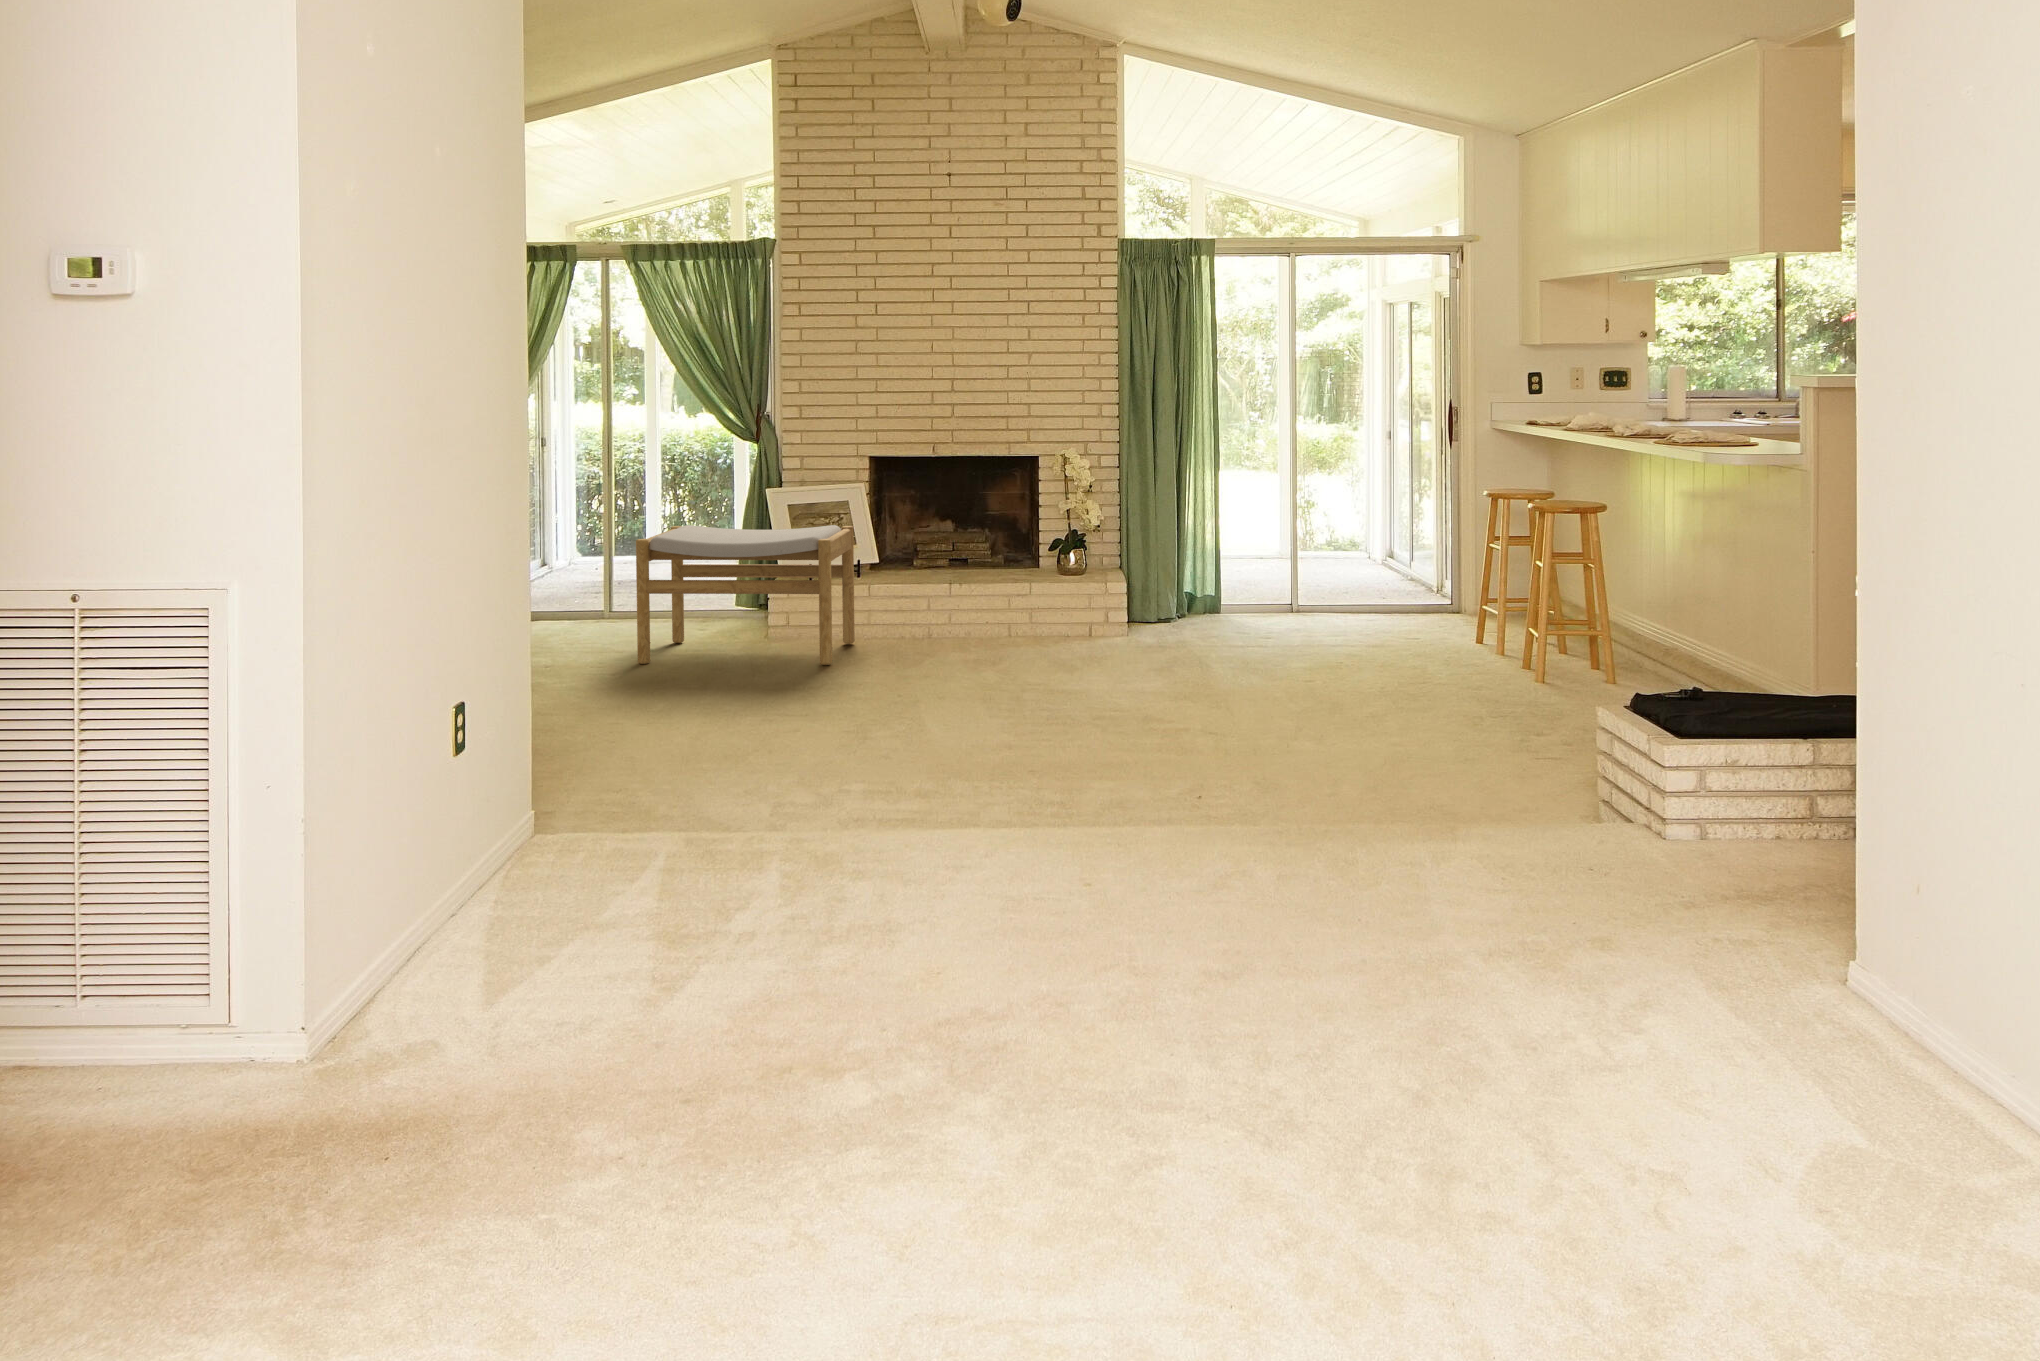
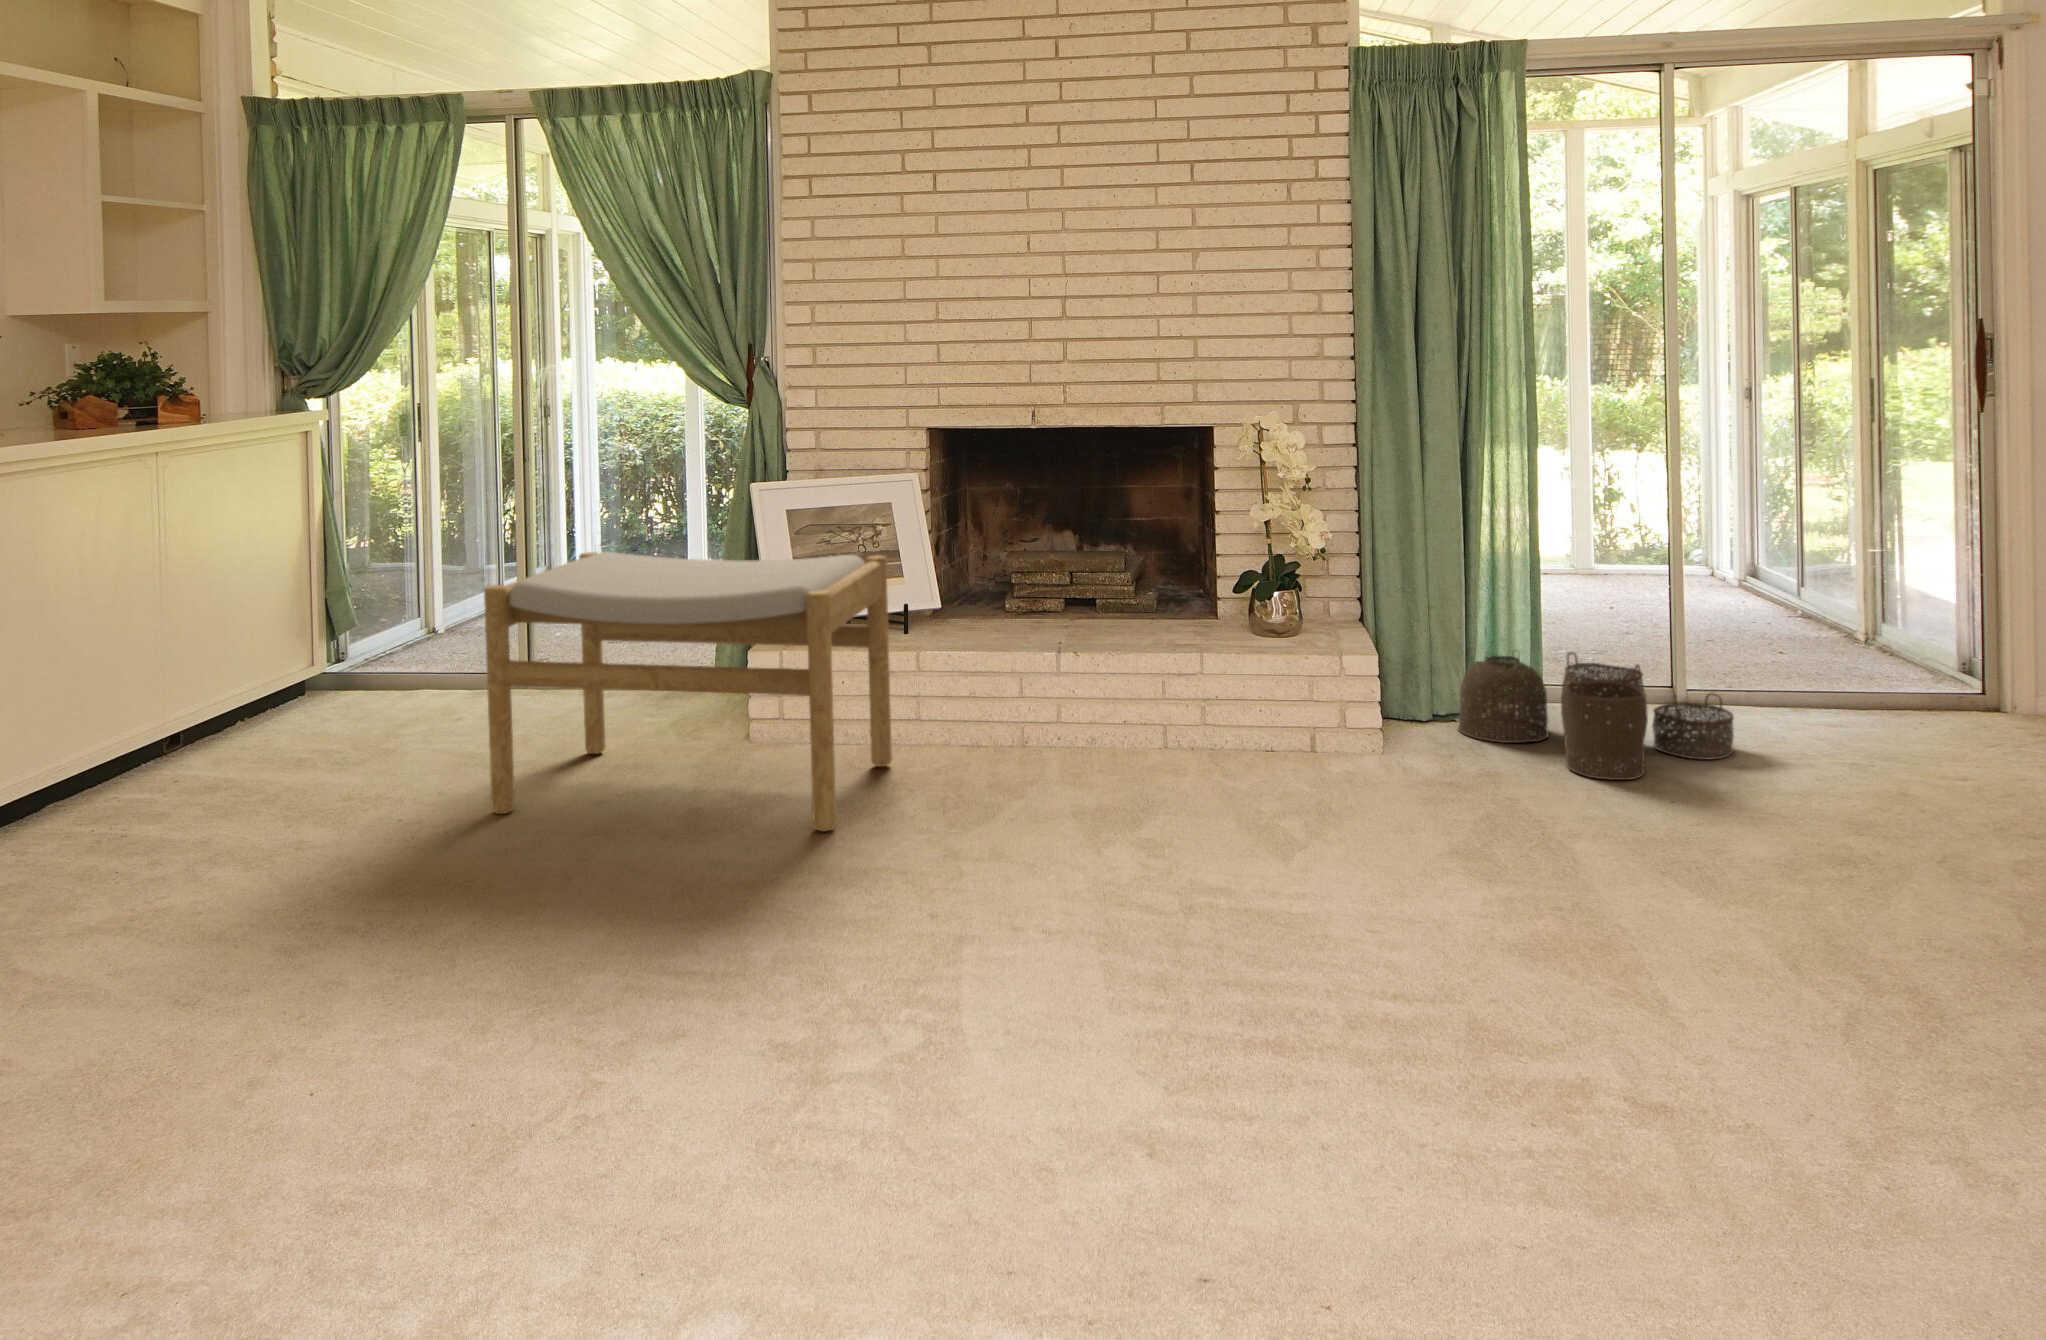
woven basket: none [1171,580,1310,641] -> present [1458,652,1734,780]

